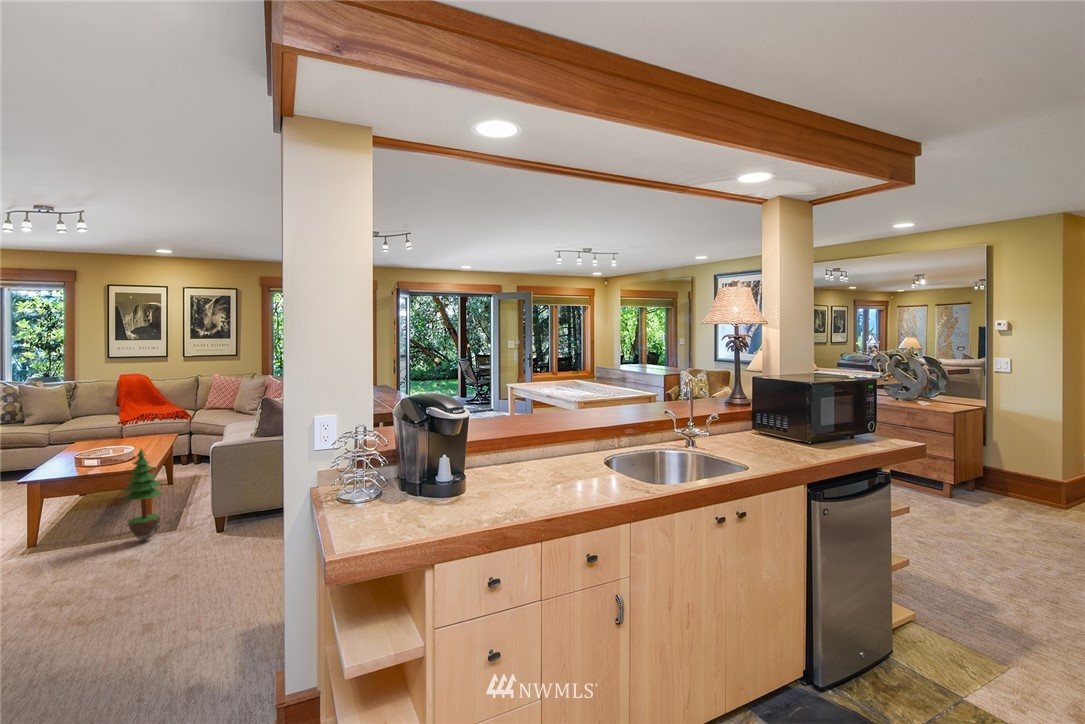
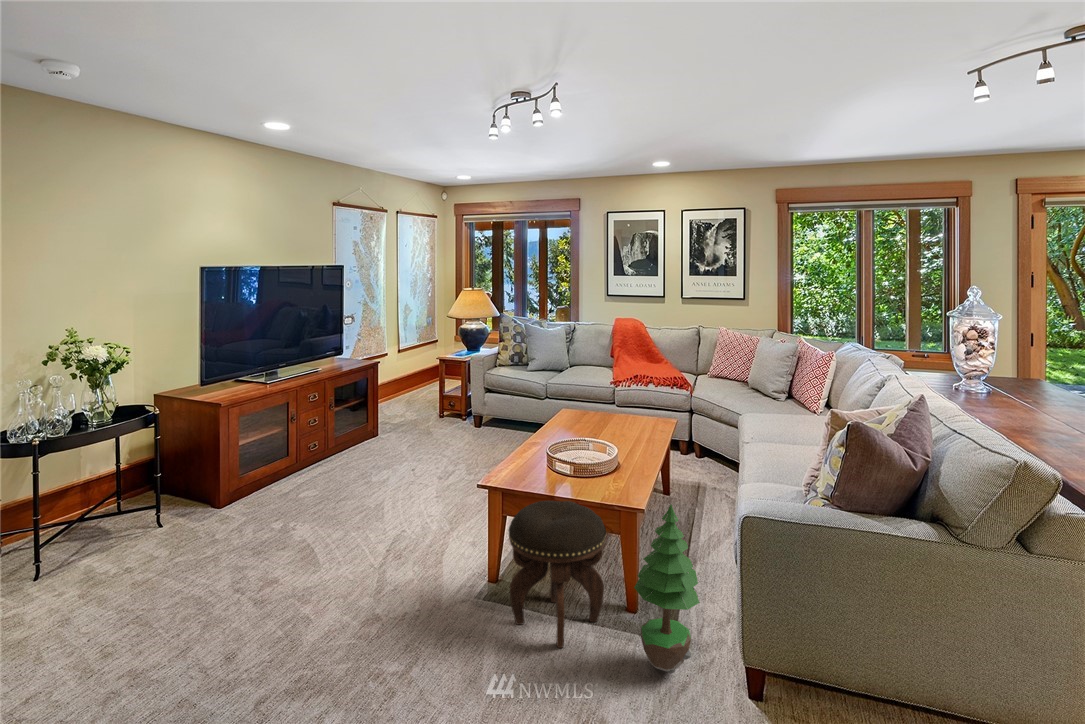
footstool: none [24,470,104,553] -> present [509,501,606,648]

